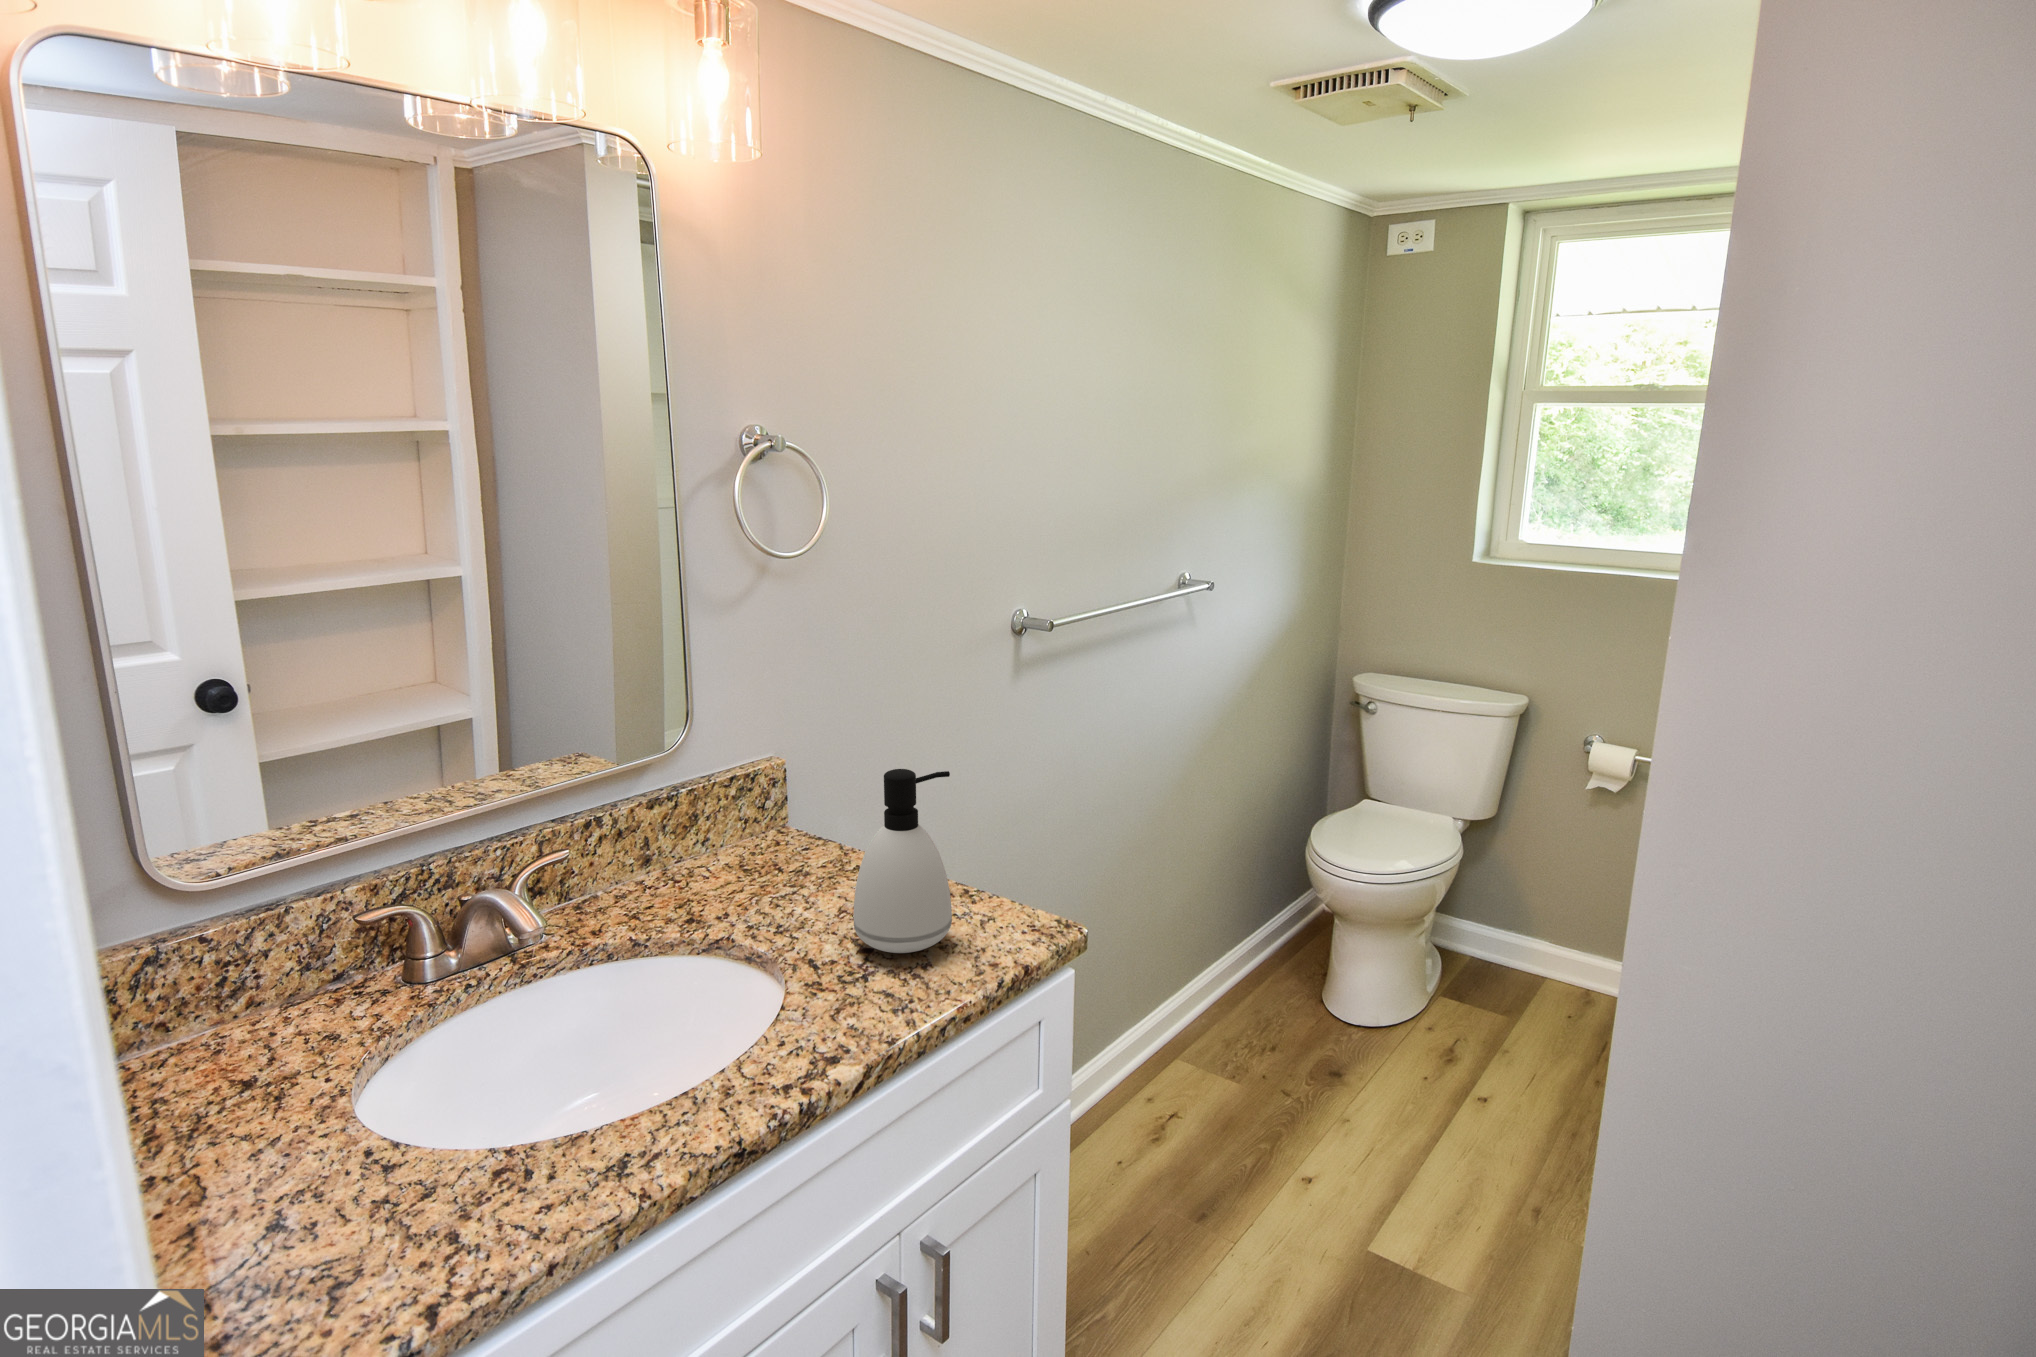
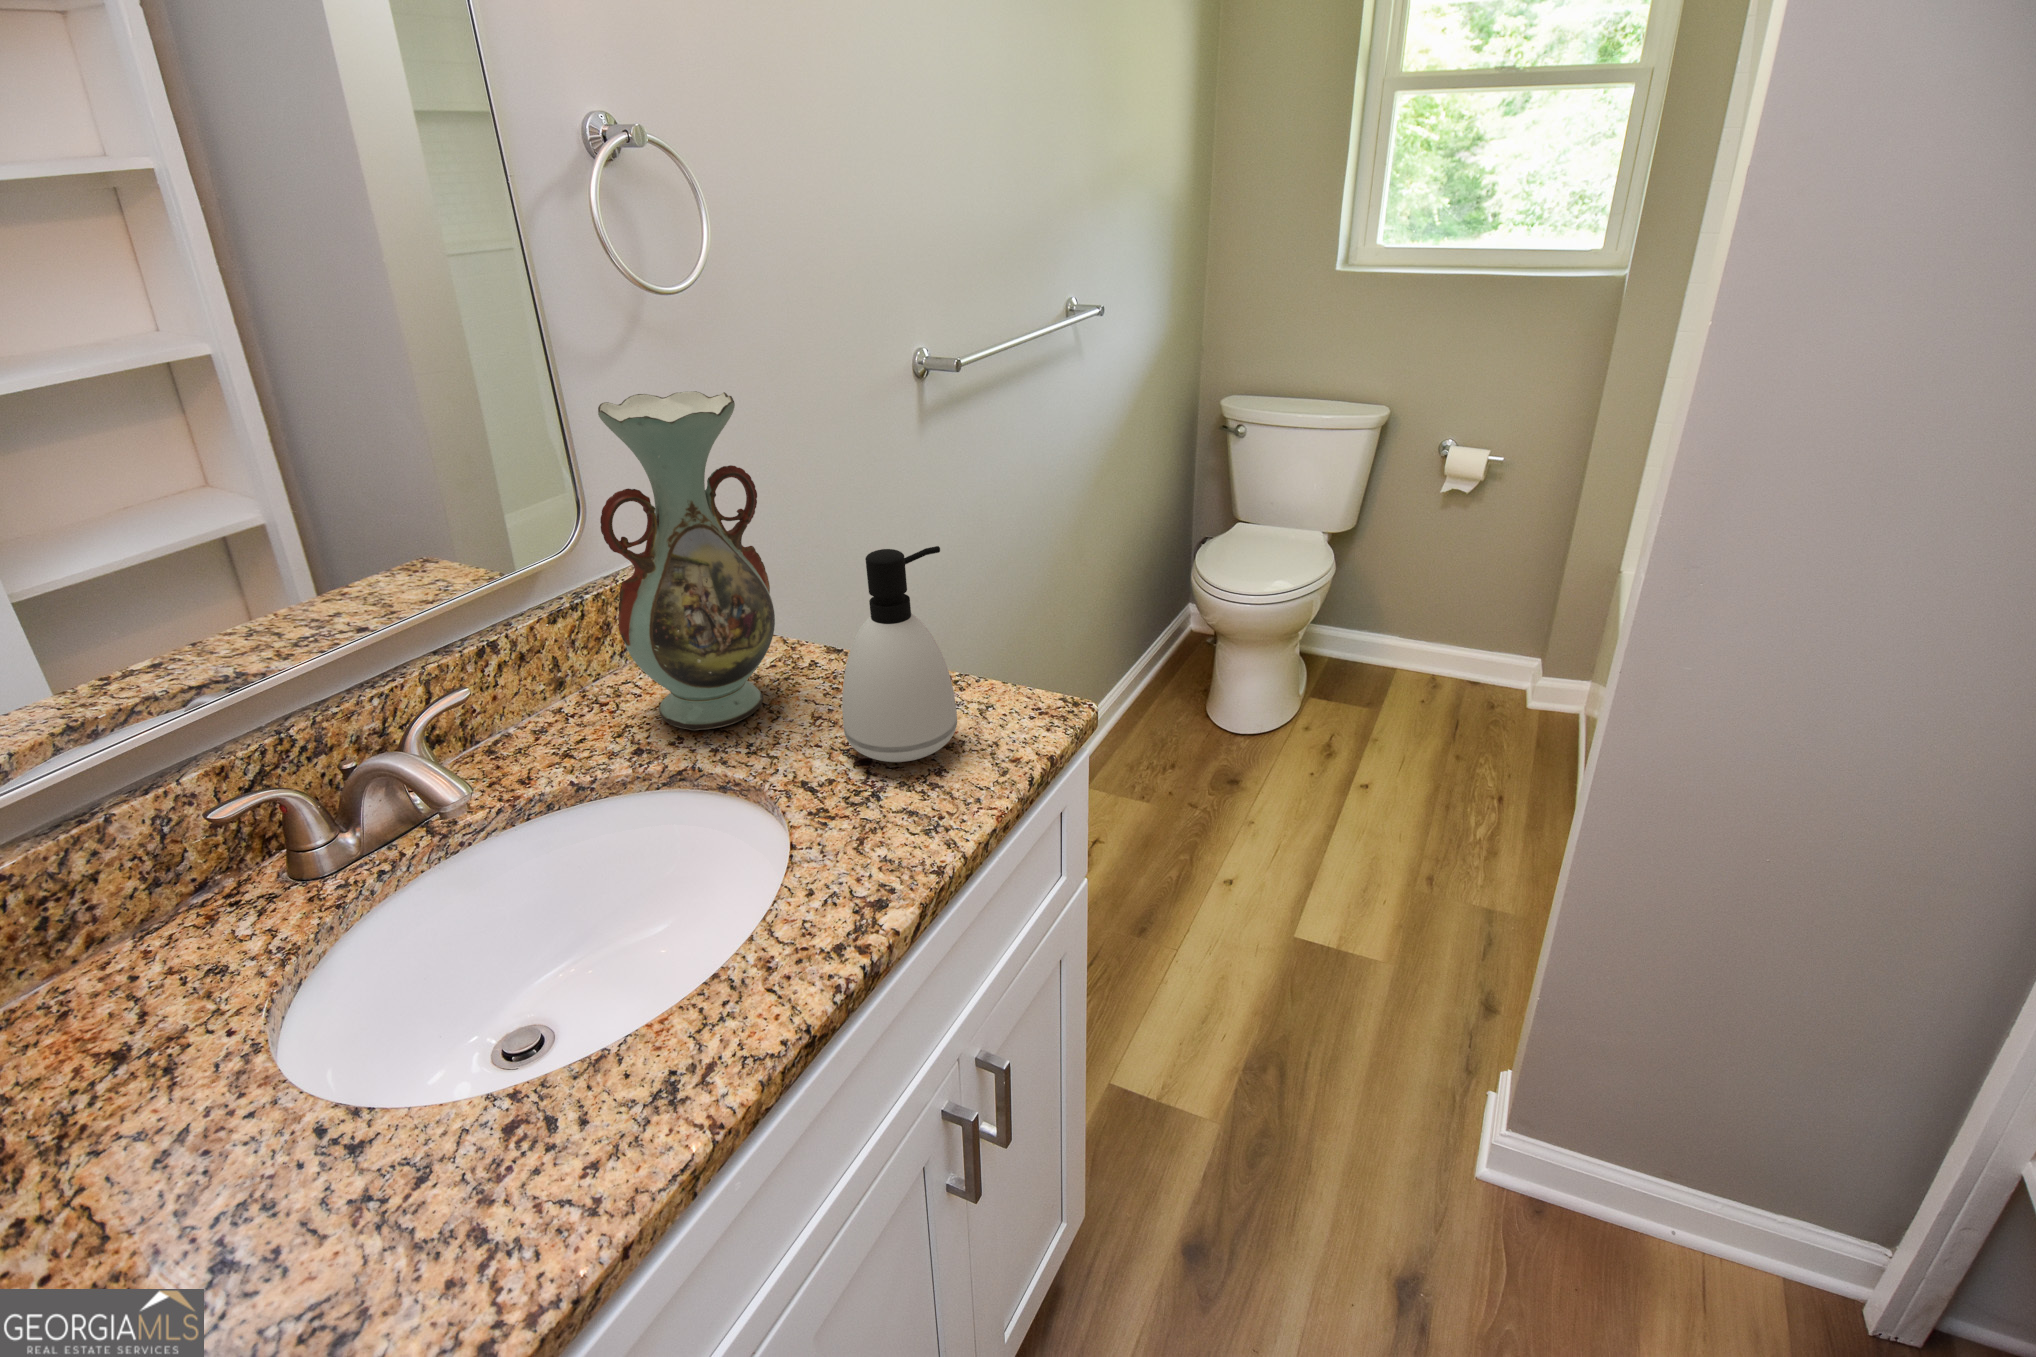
decorative vase: none [689,632,823,910] -> present [598,391,775,730]

